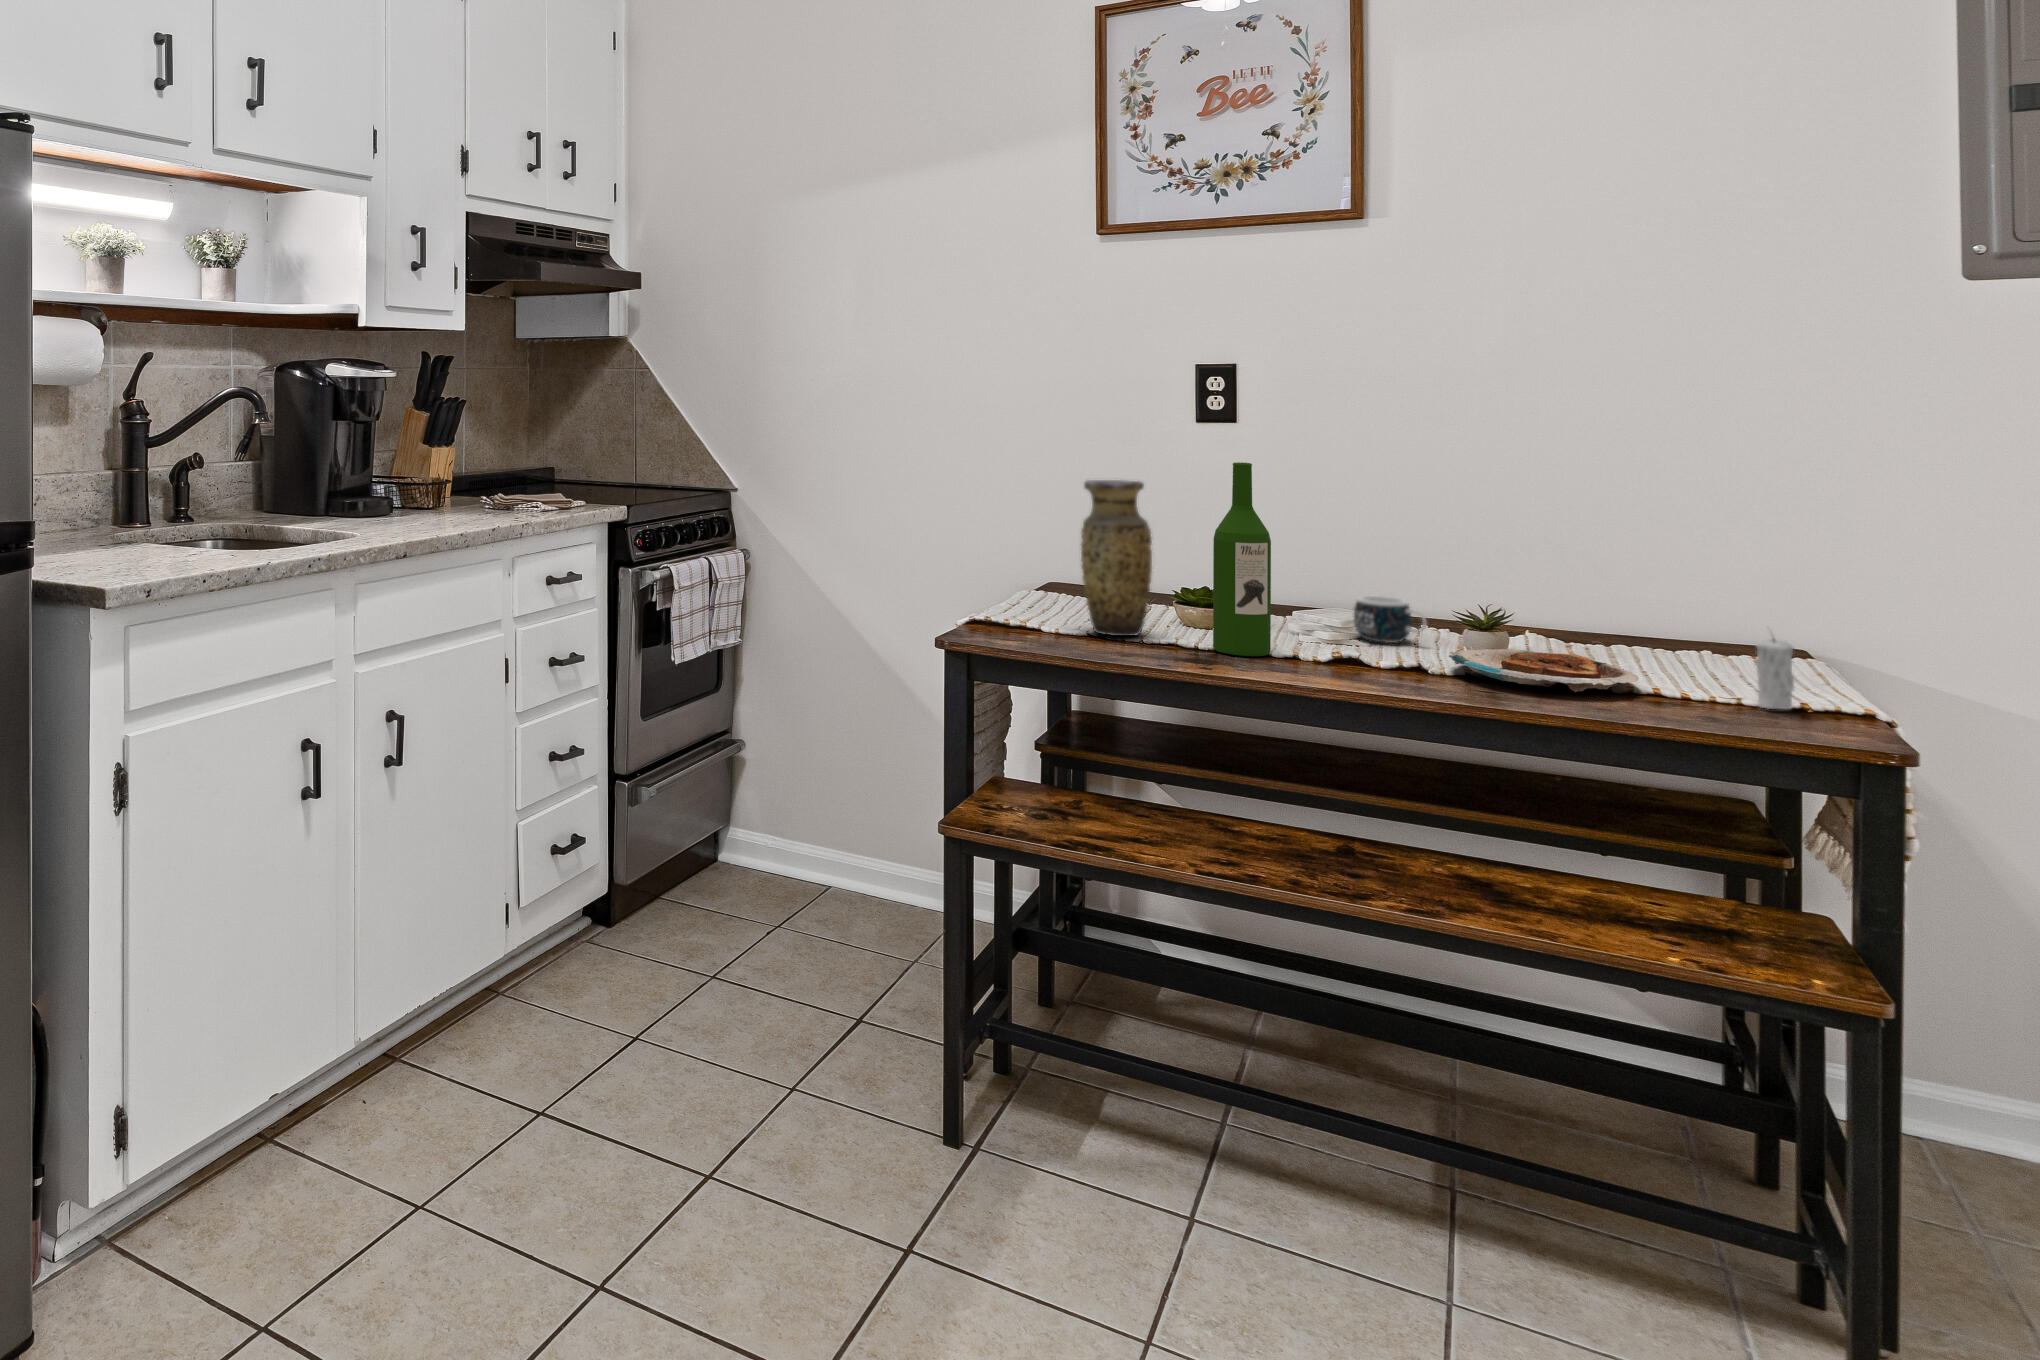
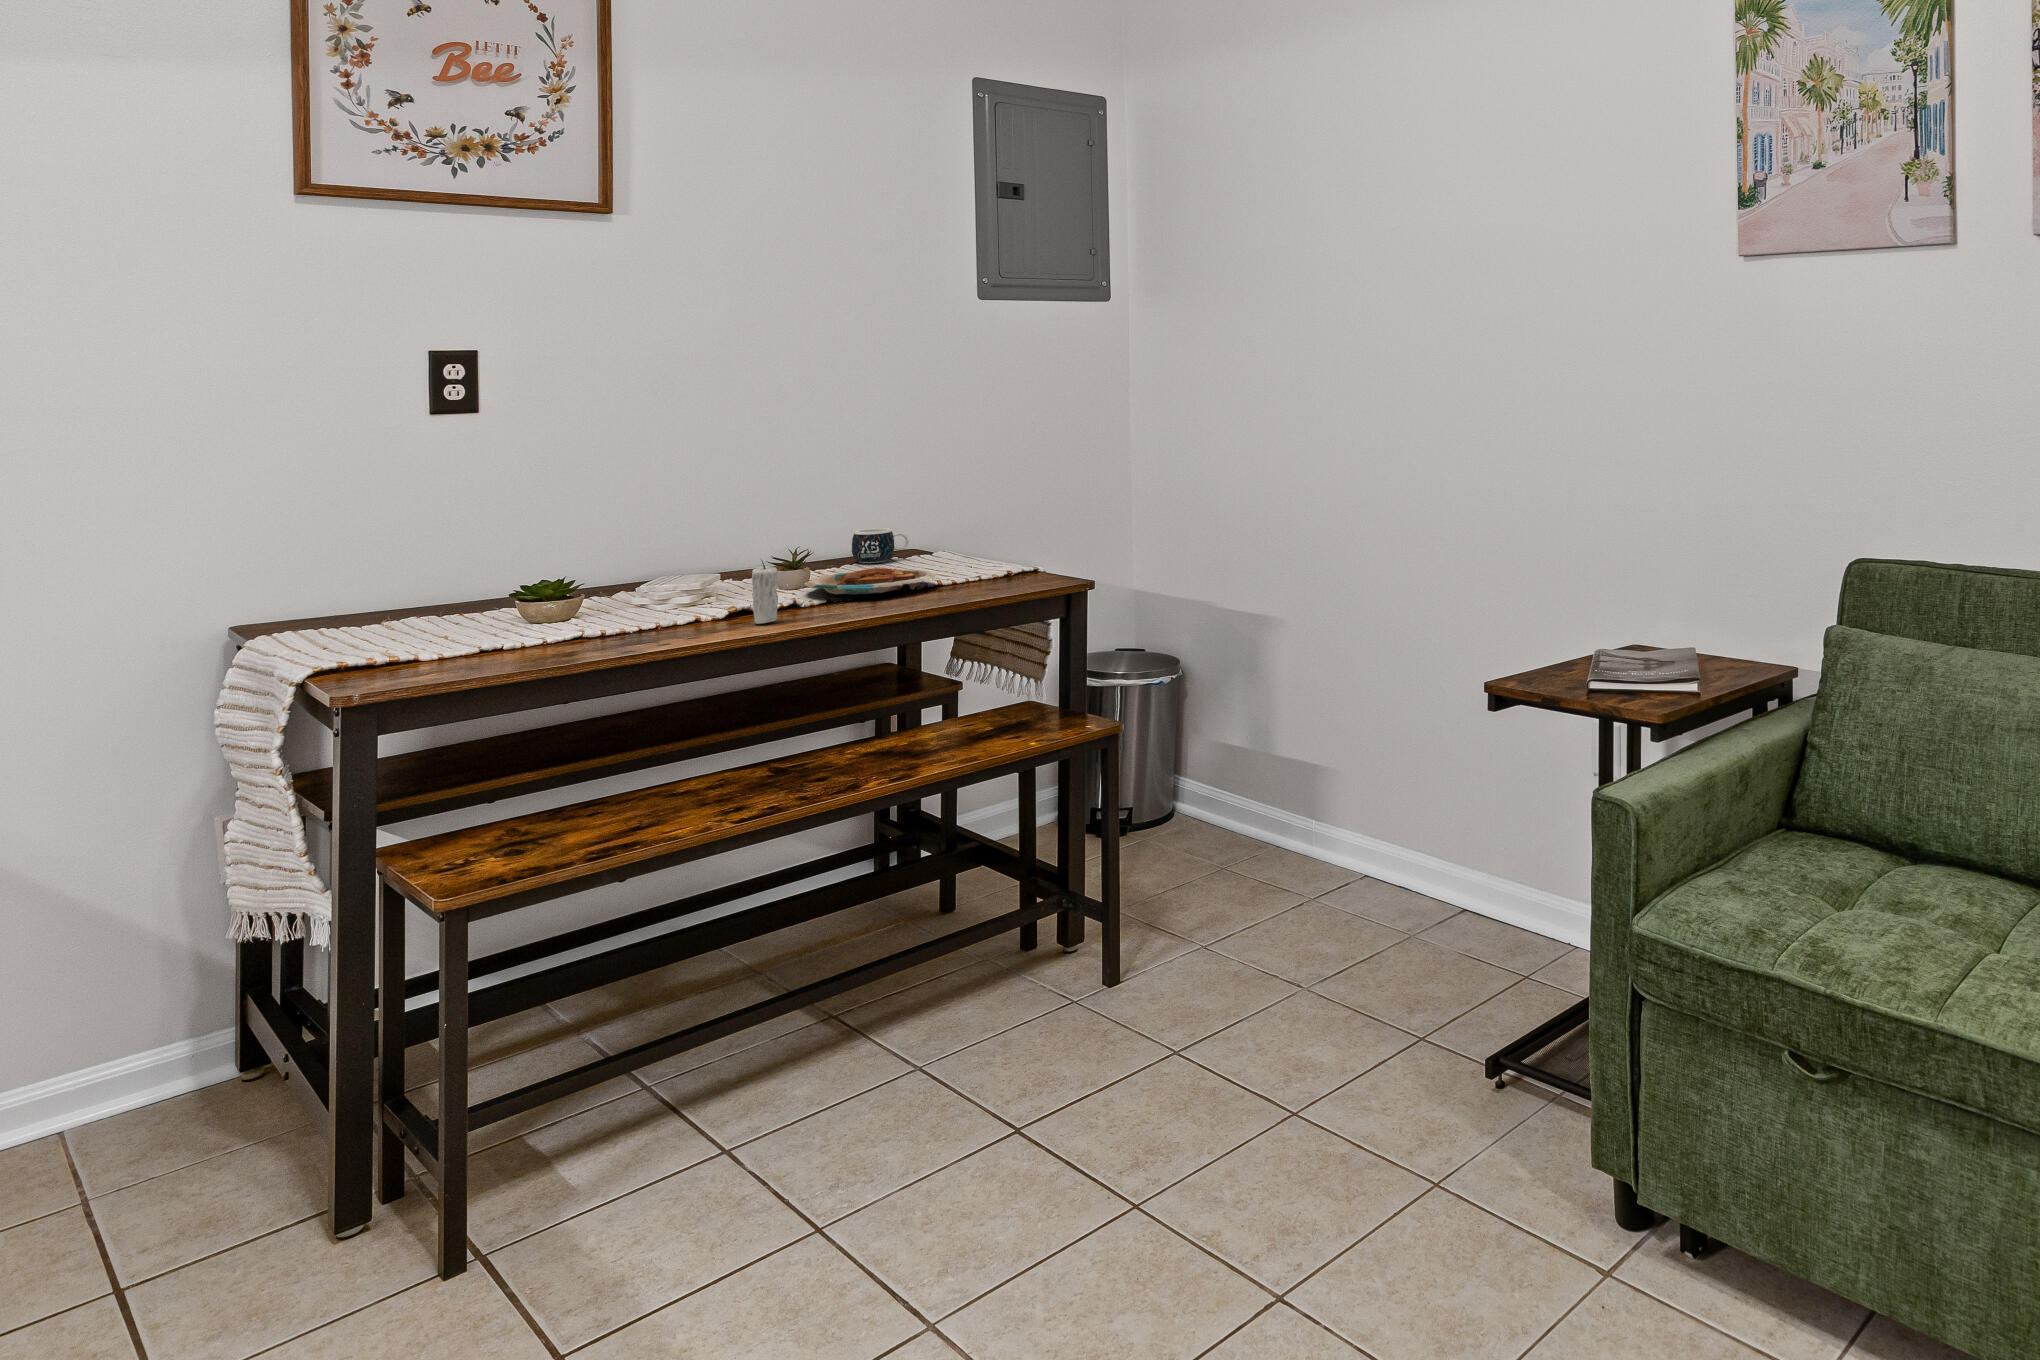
wine bottle: present [1213,462,1271,656] -> none [618,442,679,631]
vase: present [1081,480,1152,636] -> none [453,475,542,648]
mug: present [1354,596,1426,643] -> present [852,528,909,563]
candle: present [1756,638,1795,709] -> present [752,561,778,624]

